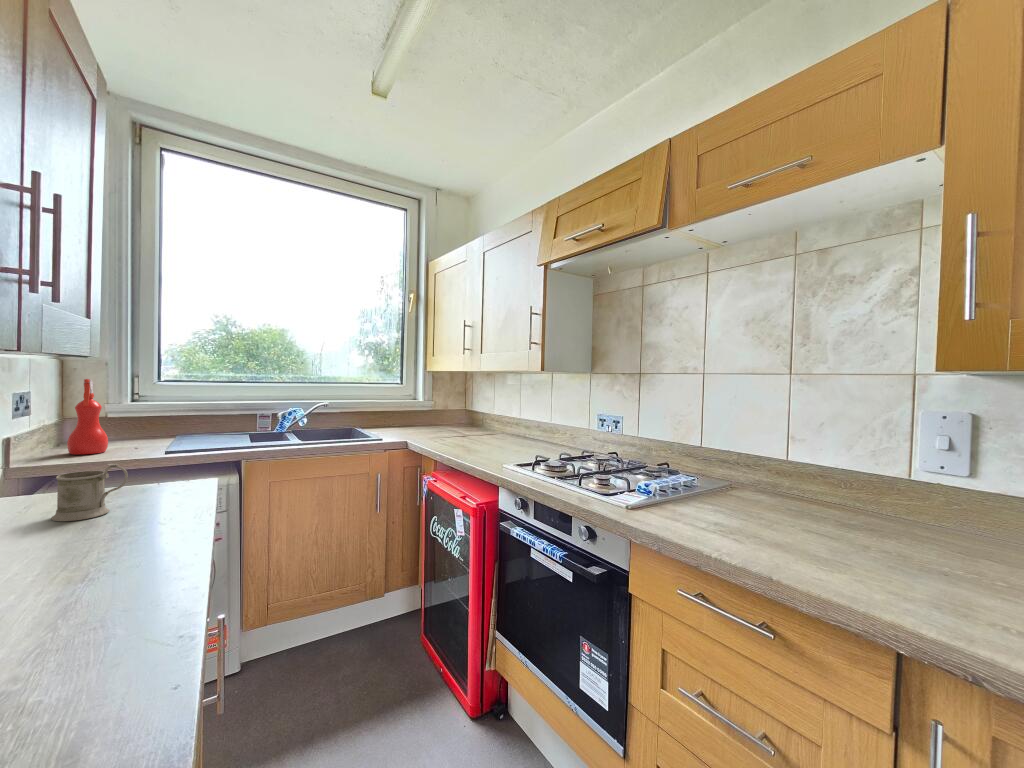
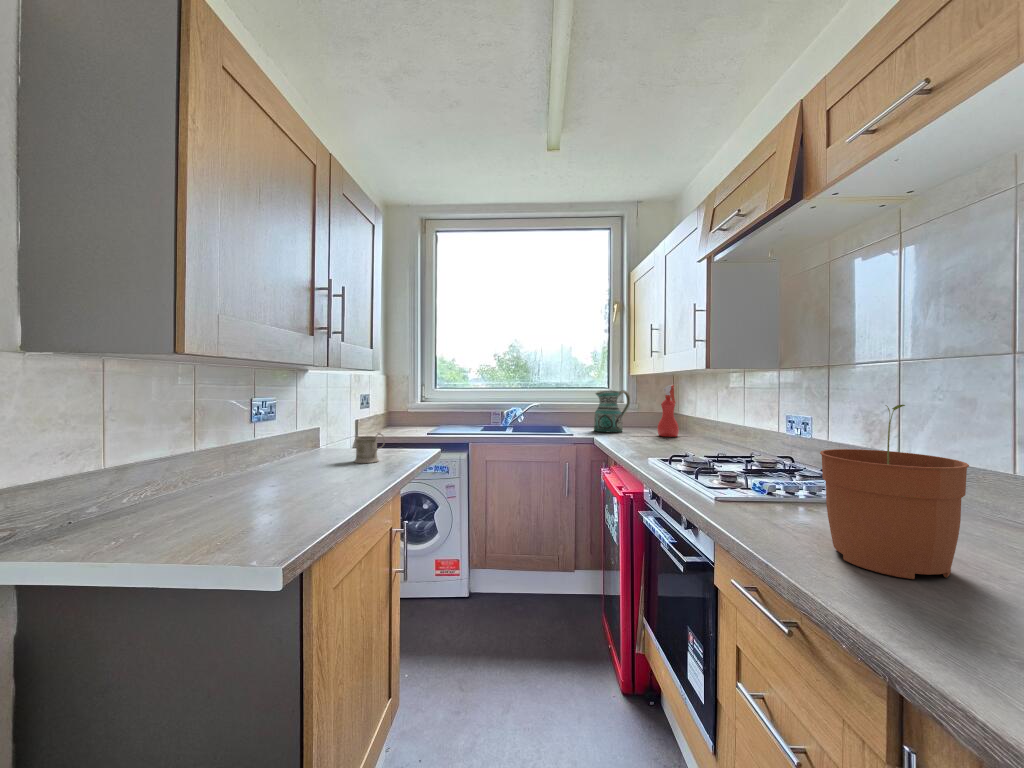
spray bottle: present [67,379,108,455] -> present [657,385,679,437]
ceramic pitcher: none [396,388,434,434] -> present [594,390,630,432]
plant pot: none [755,418,864,560] -> present [820,405,969,579]

